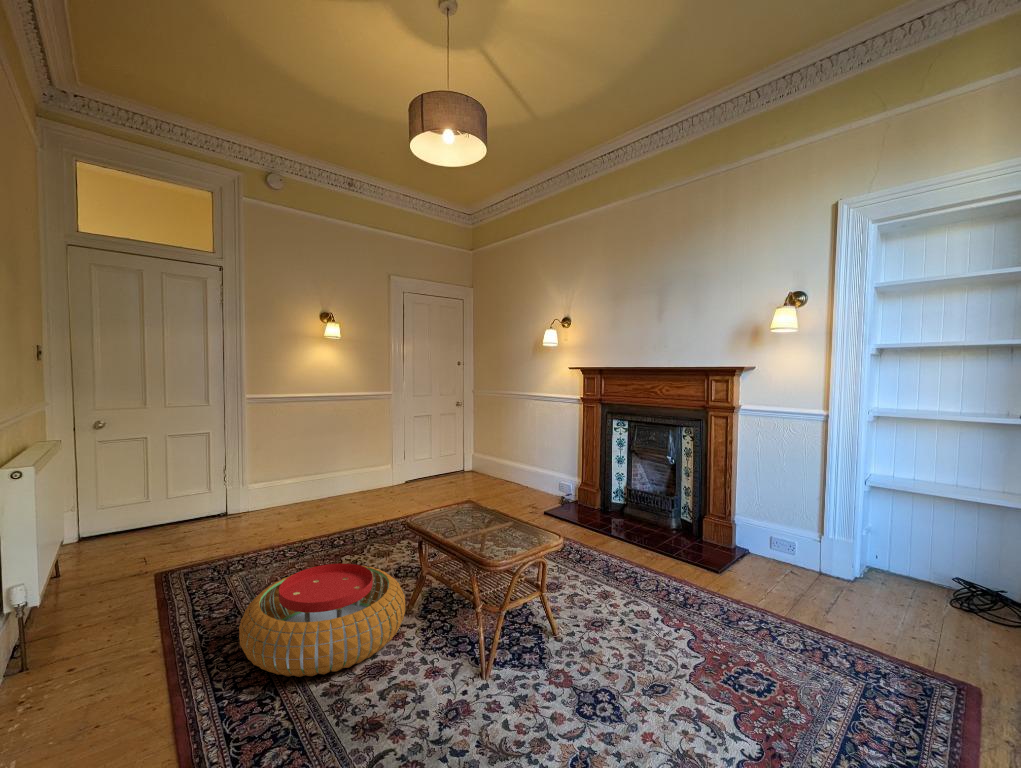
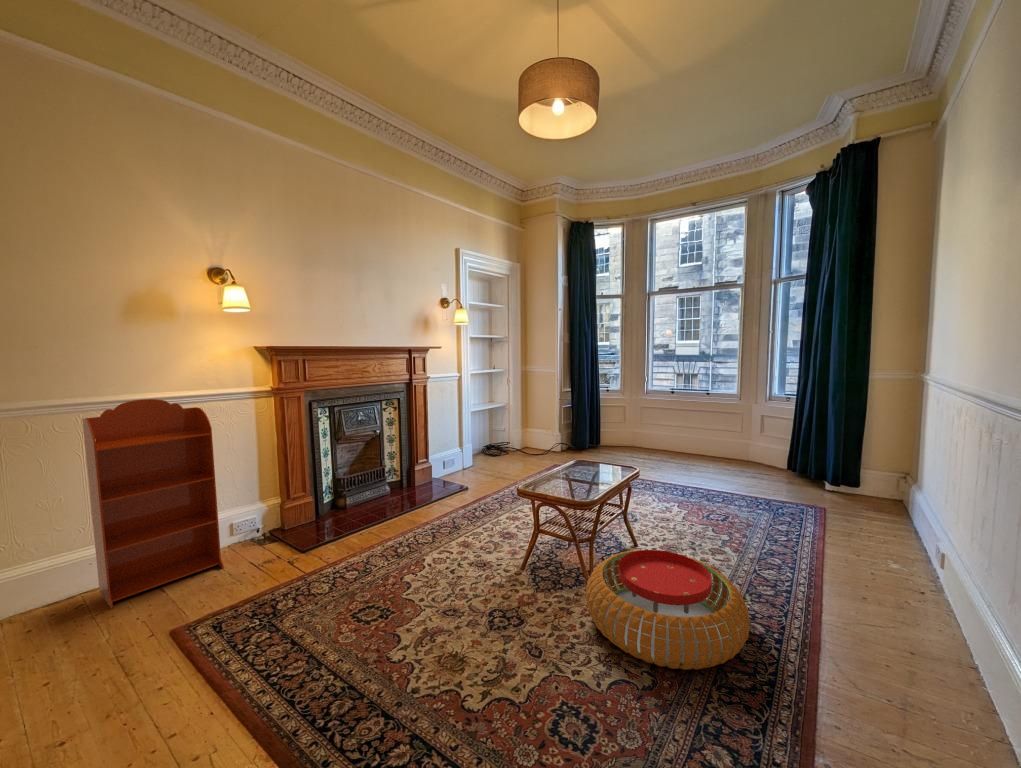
bookcase: none [500,395,554,503] -> present [83,399,224,609]

